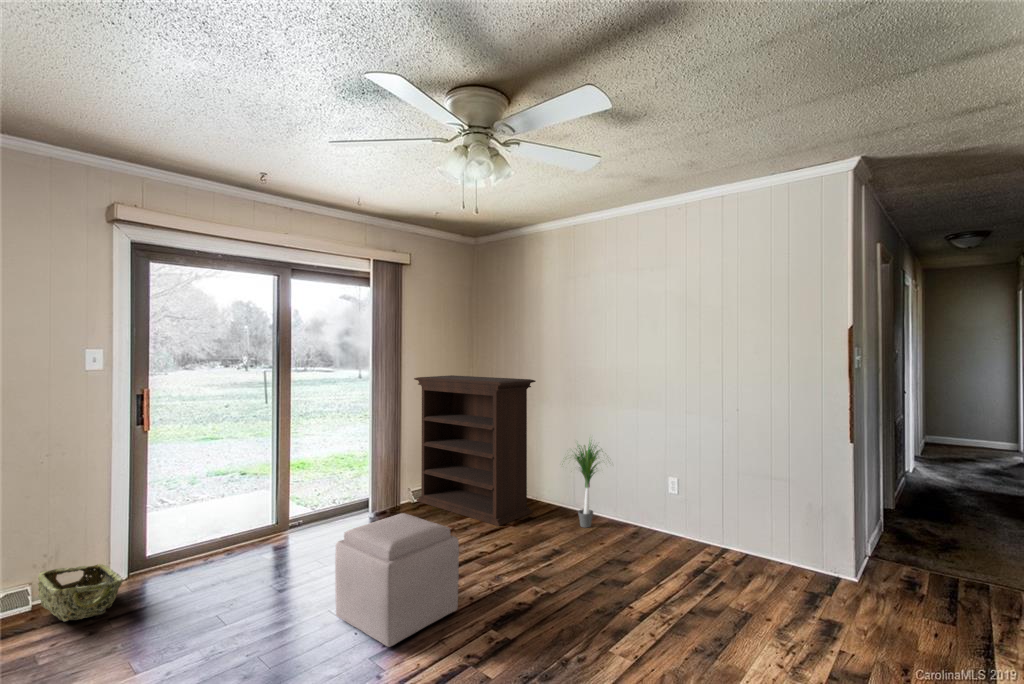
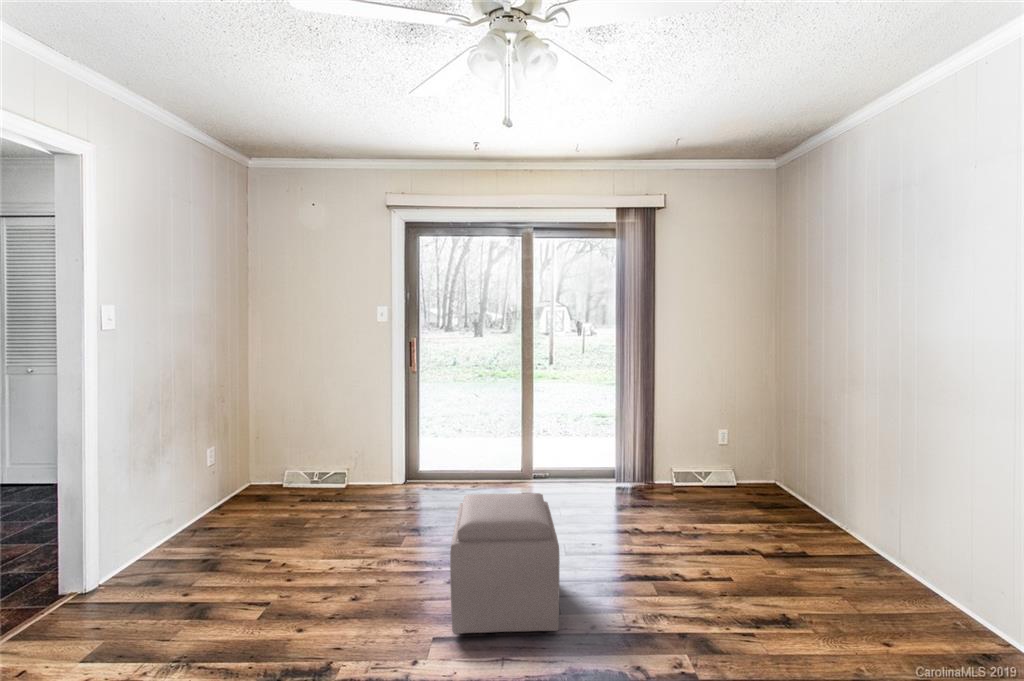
bookshelf: present [414,375,536,526] -> none [676,339,827,549]
potted plant: present [574,444,603,528] -> none [836,448,971,608]
woven basket: present [38,564,123,621] -> none [335,463,387,504]

